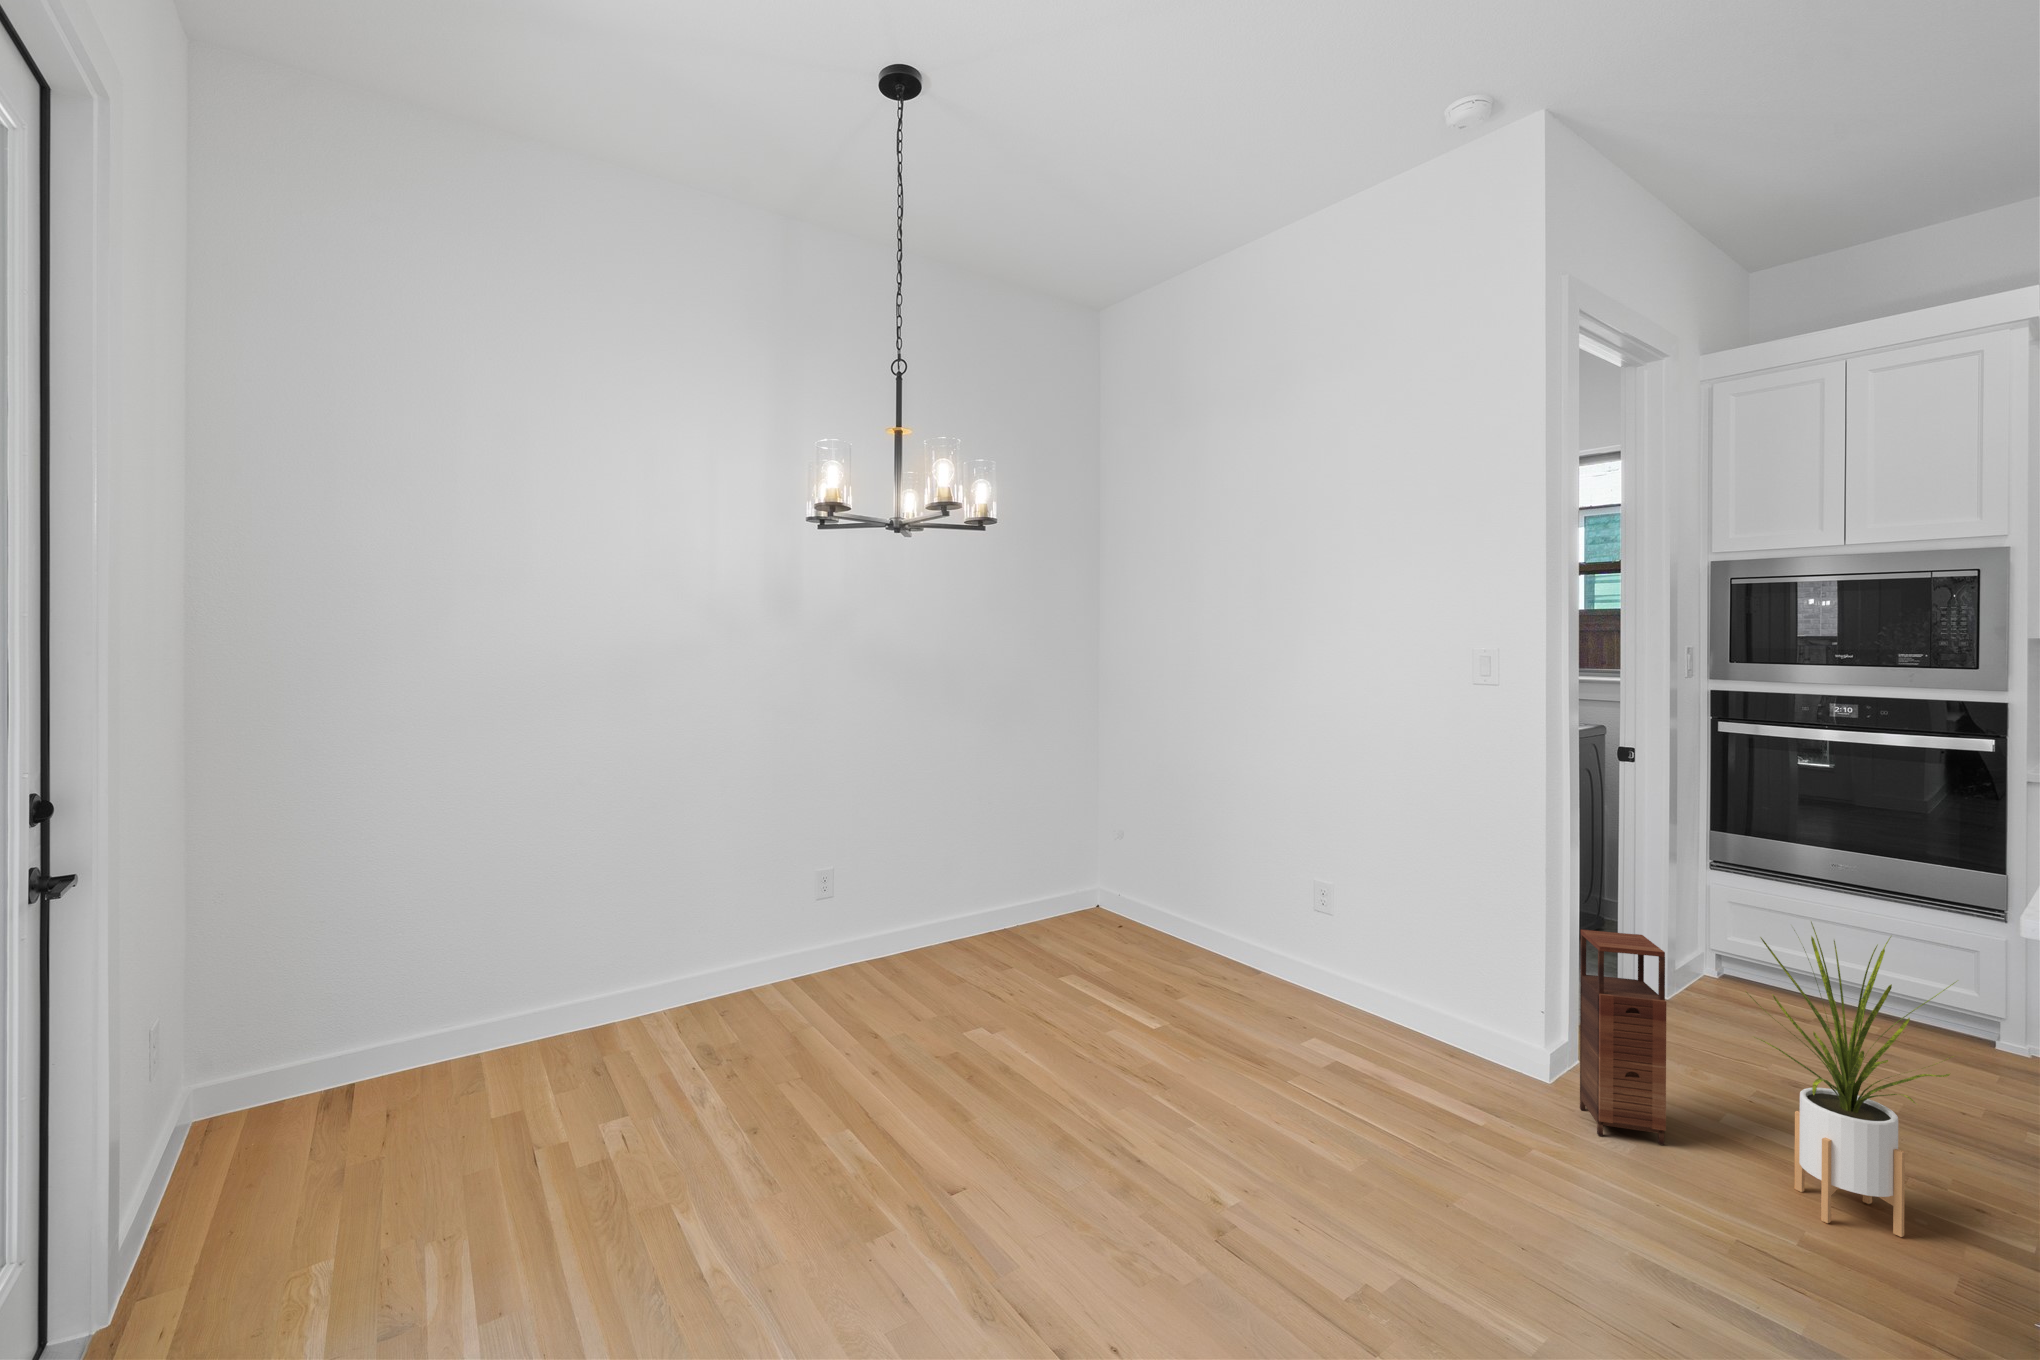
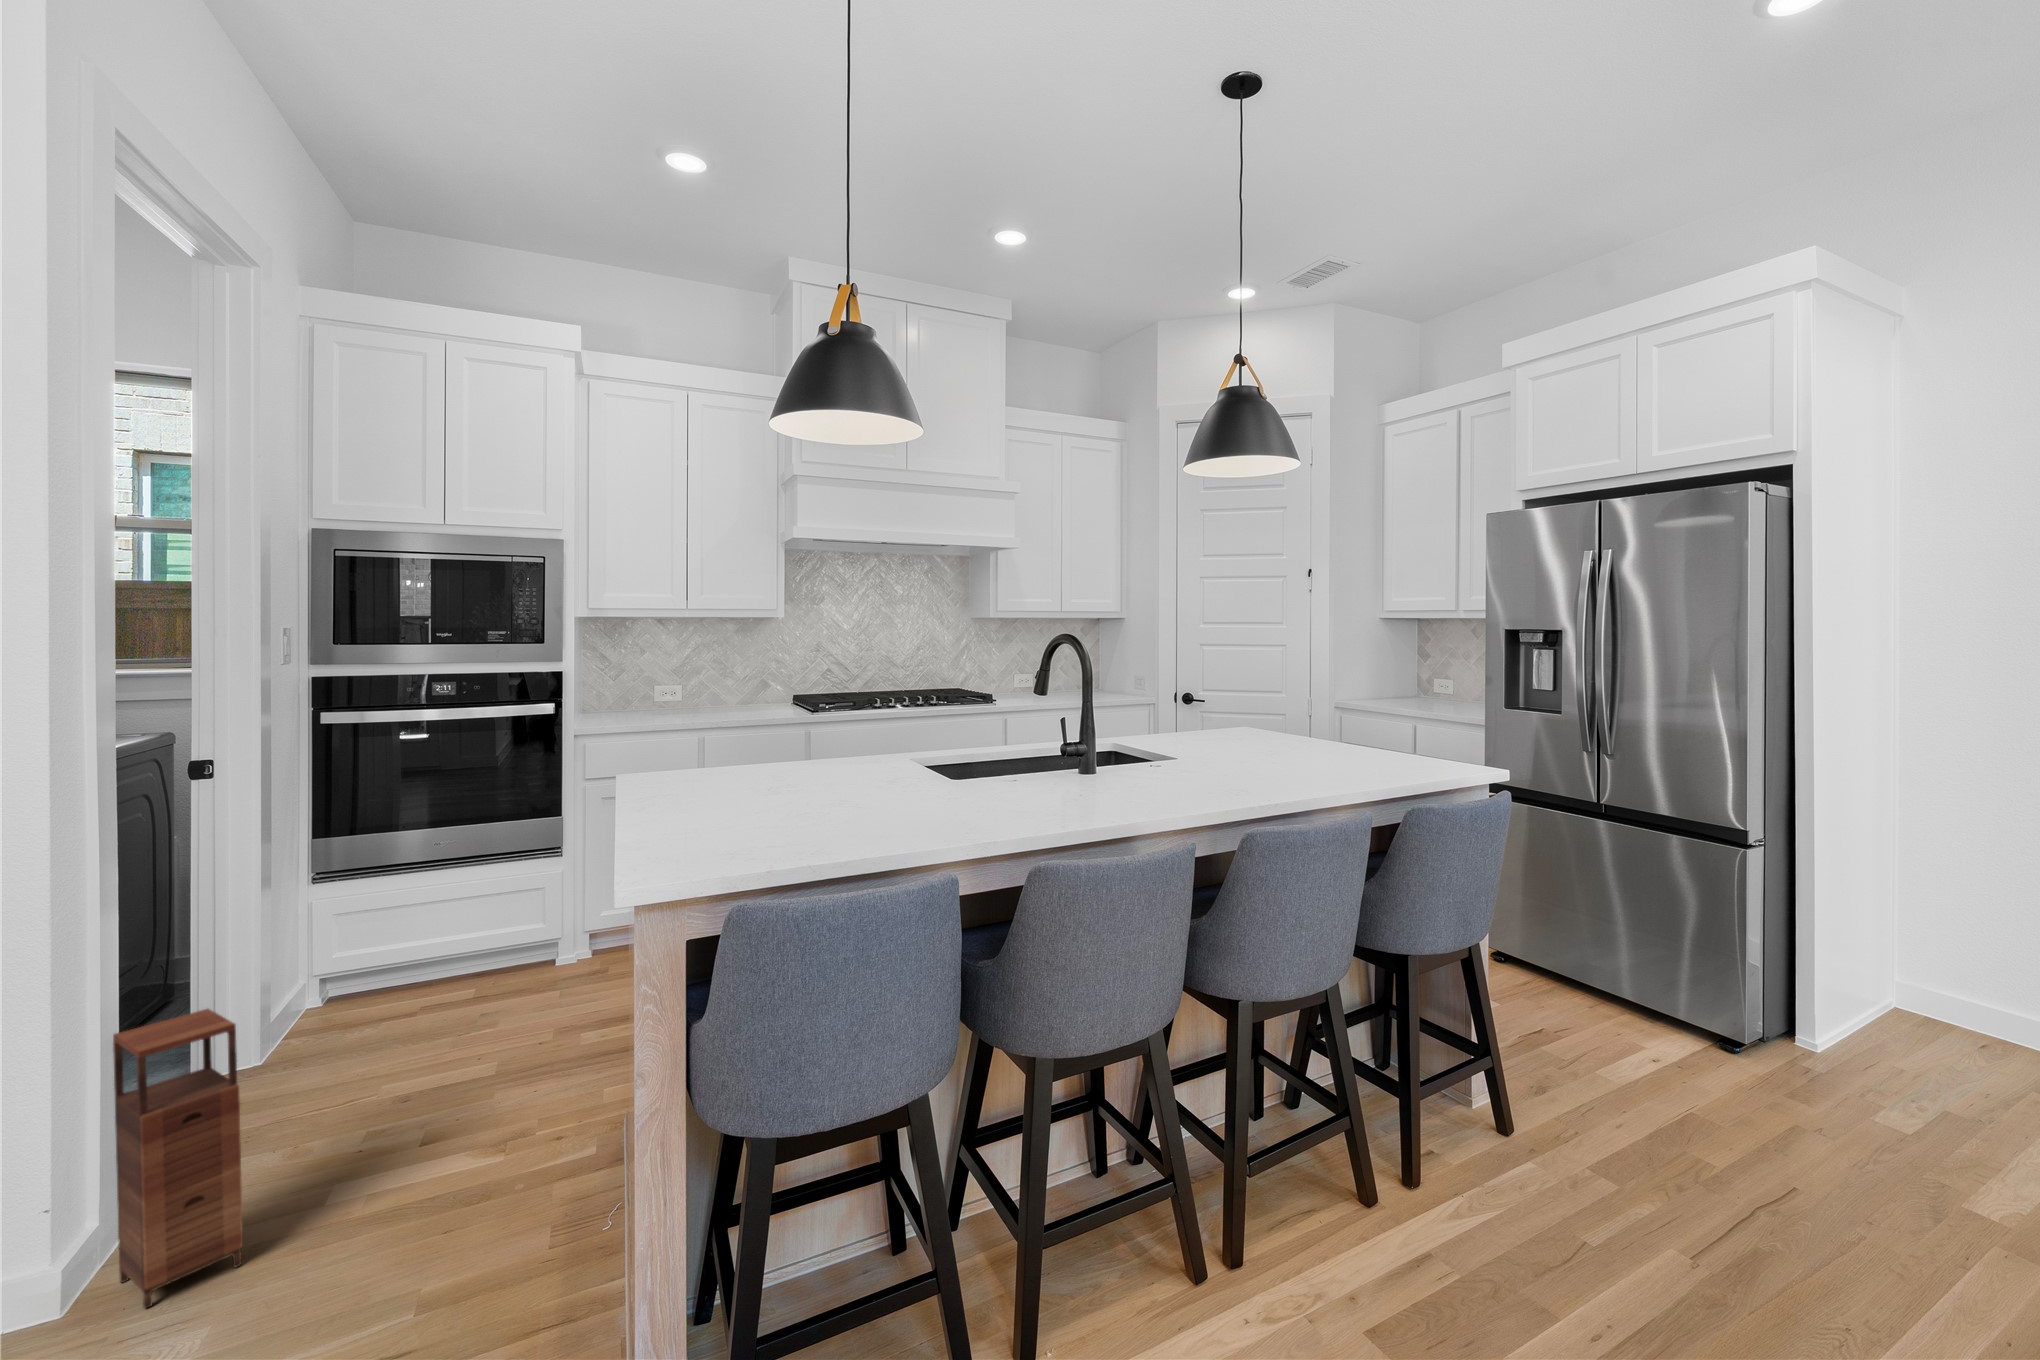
house plant: present [1747,922,1957,1237] -> none [330,921,527,1250]

